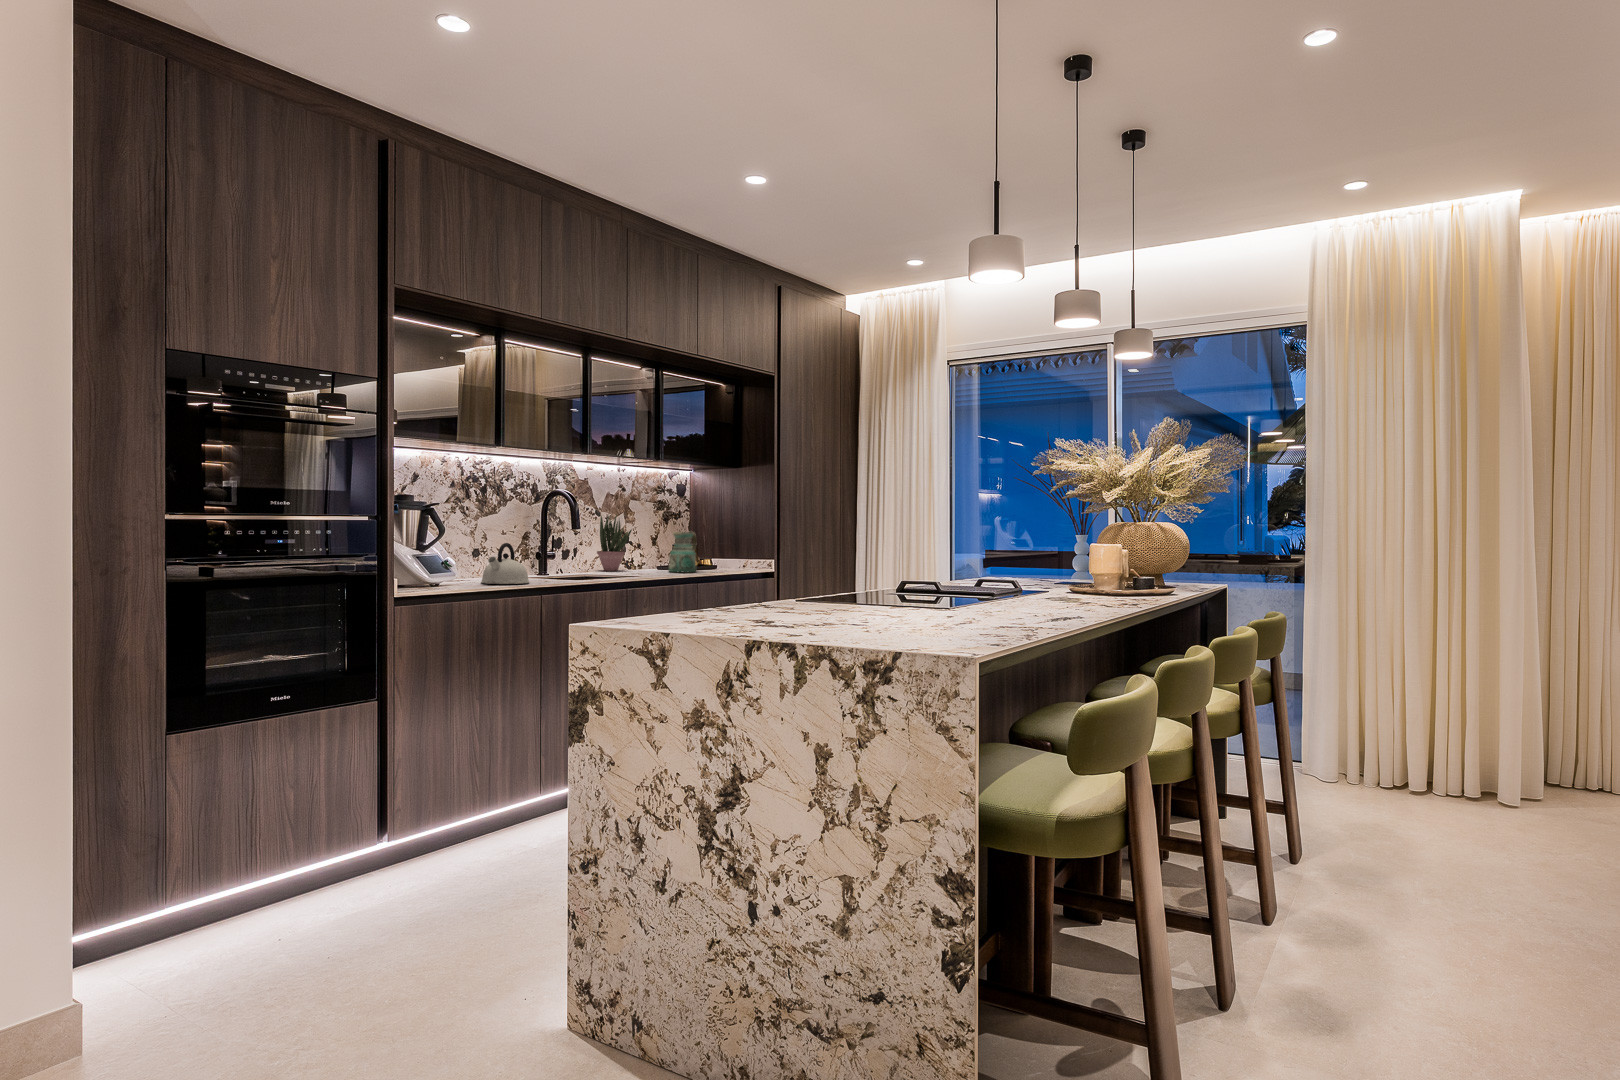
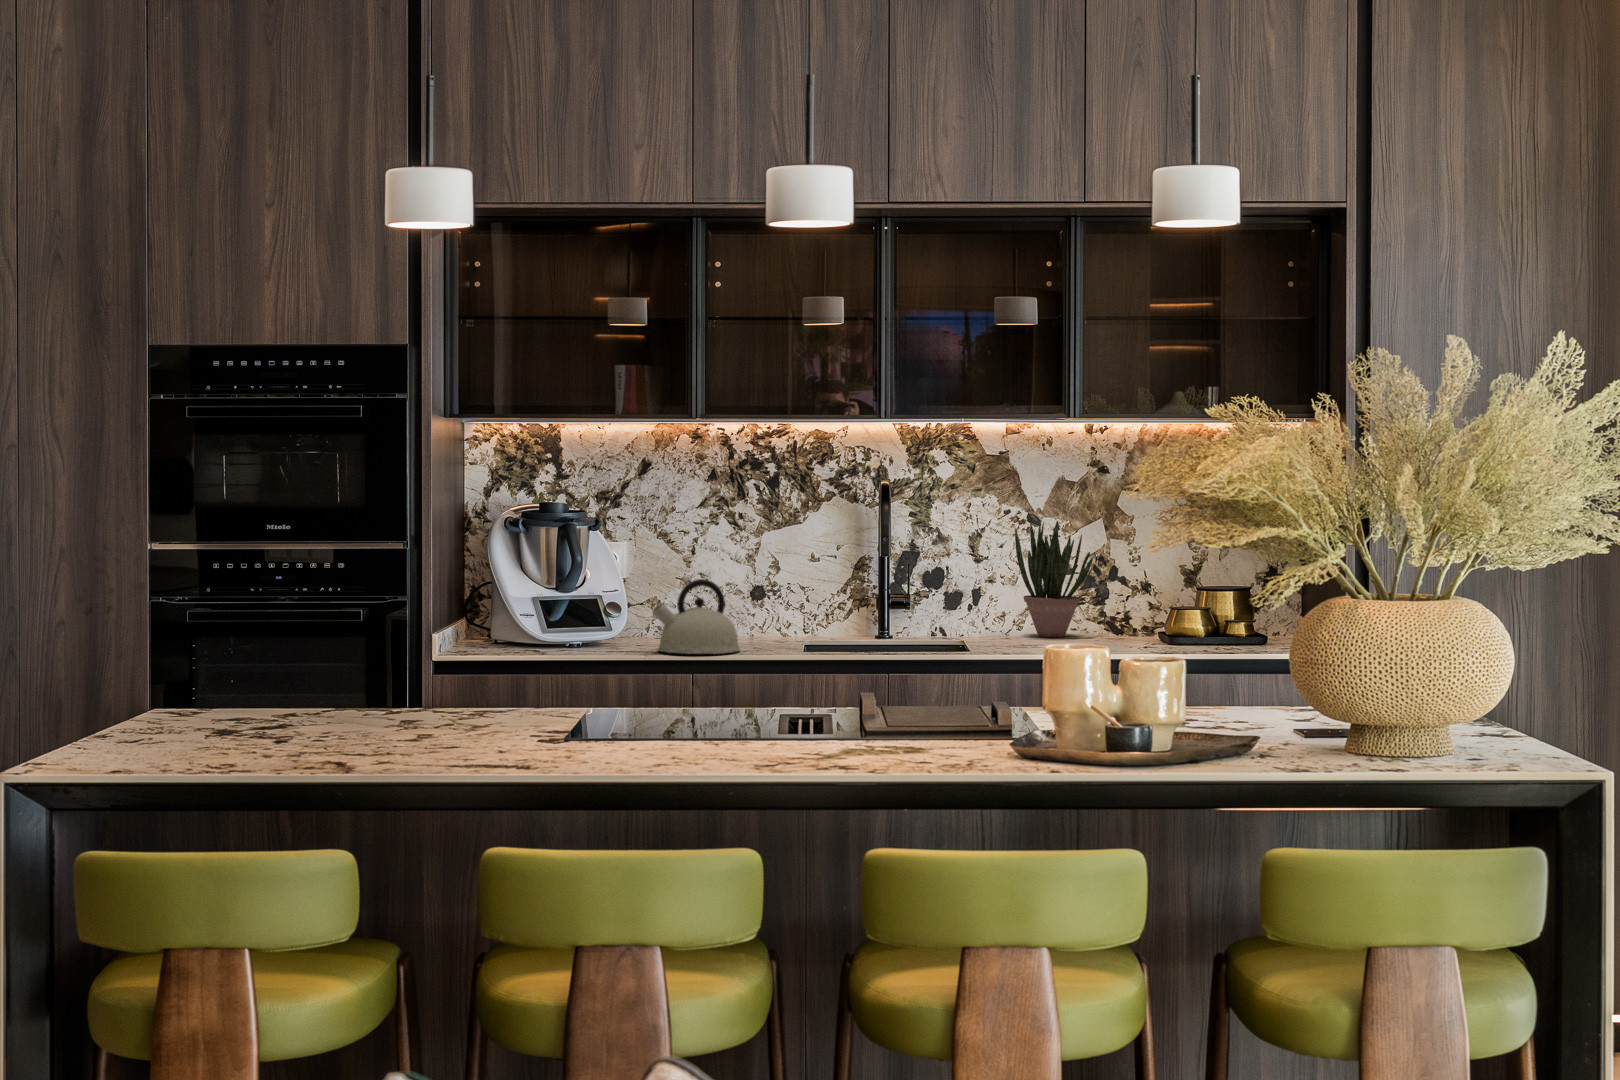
ceramic pitcher: present [669,532,696,572] -> none [1143,559,1225,650]

